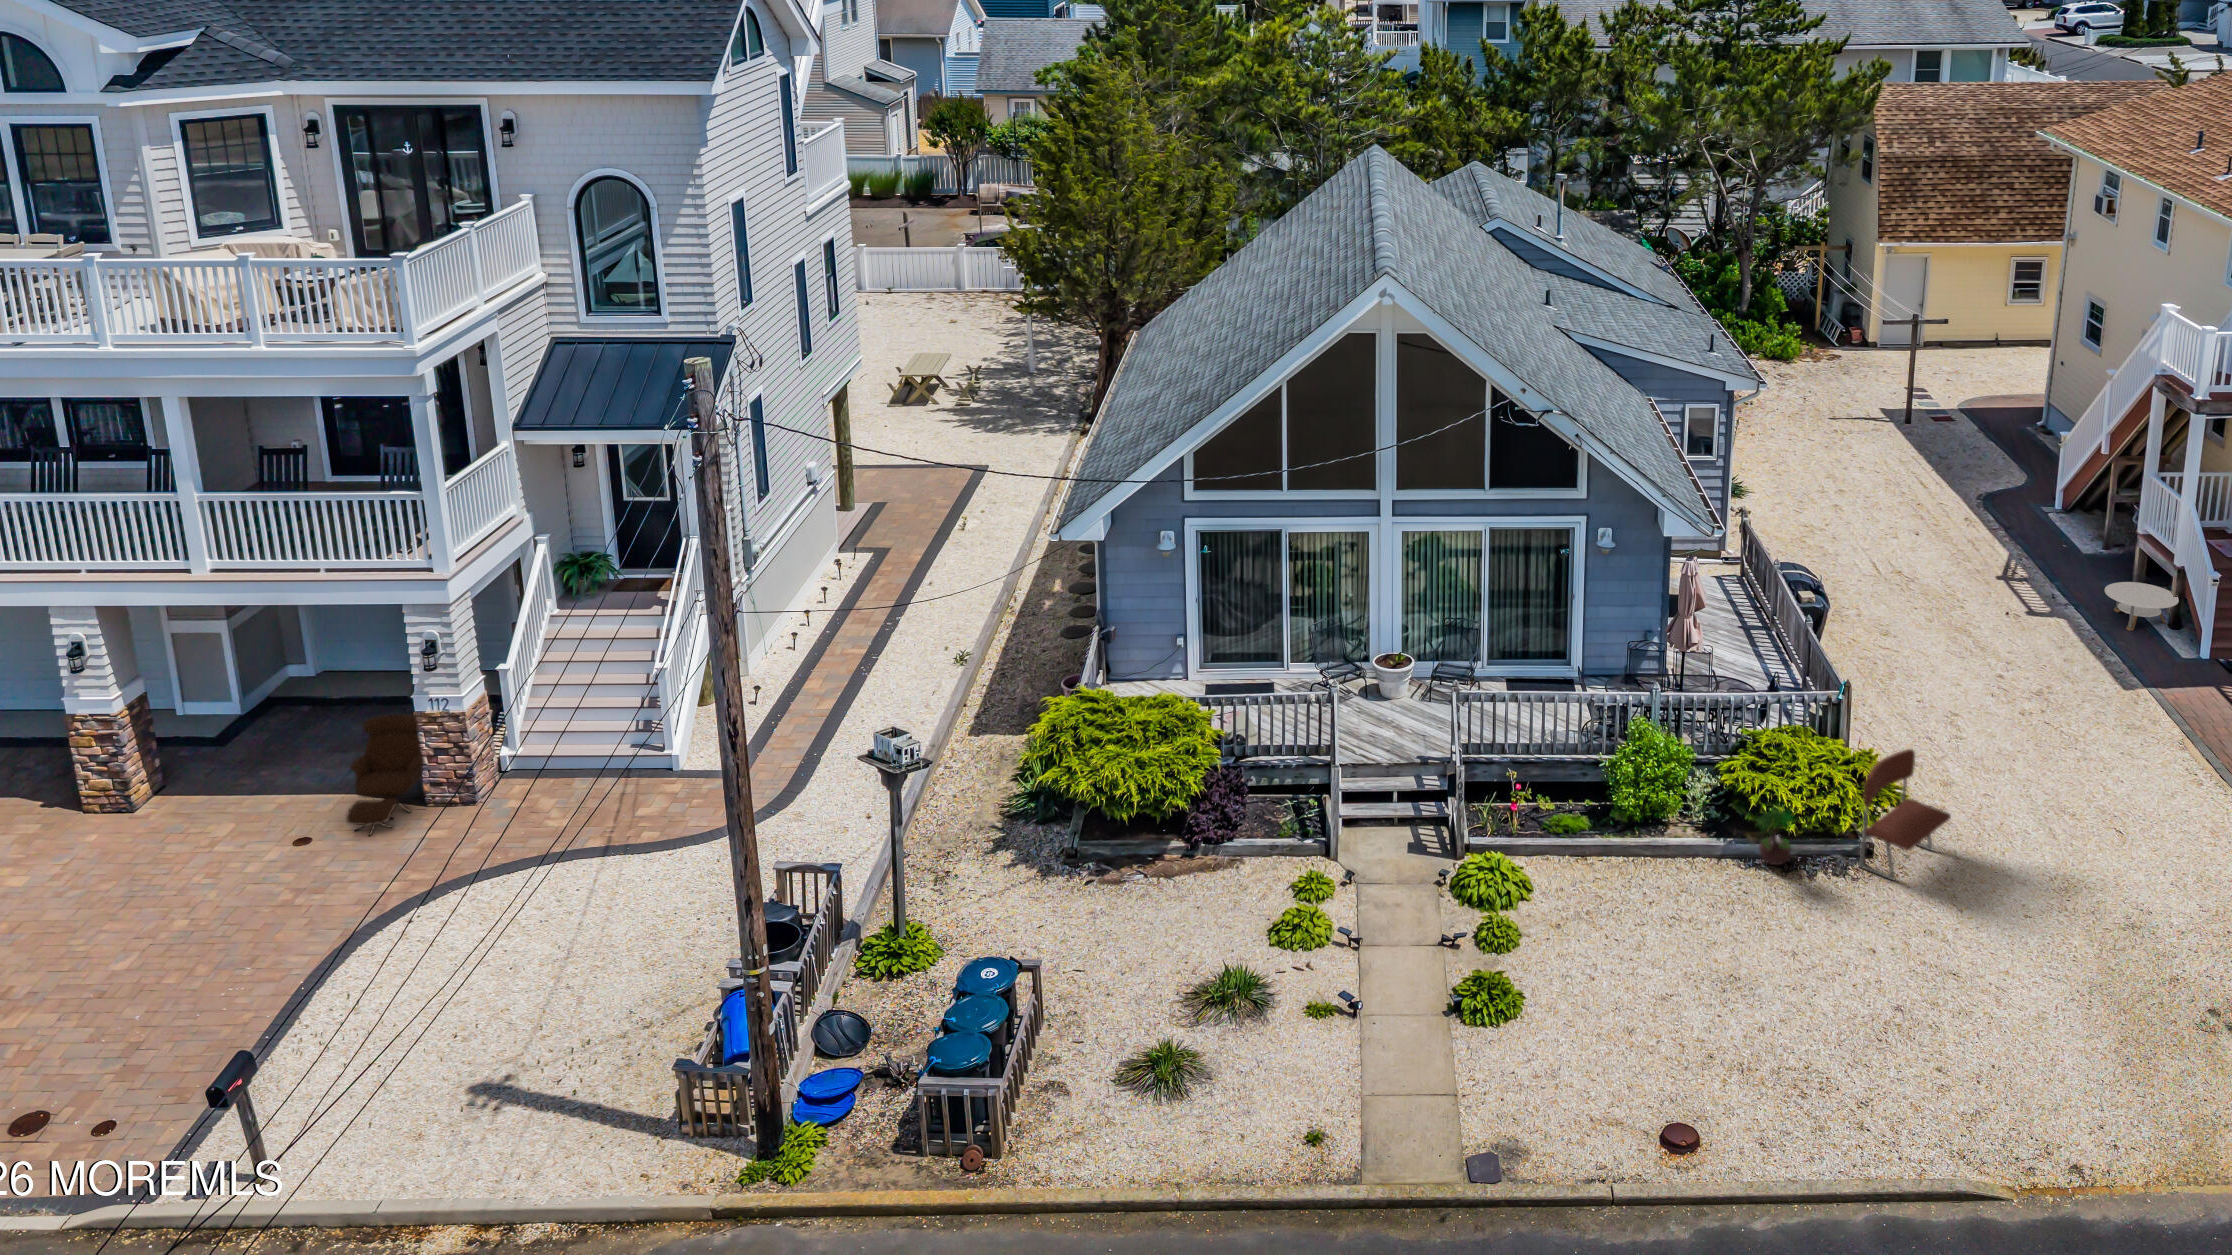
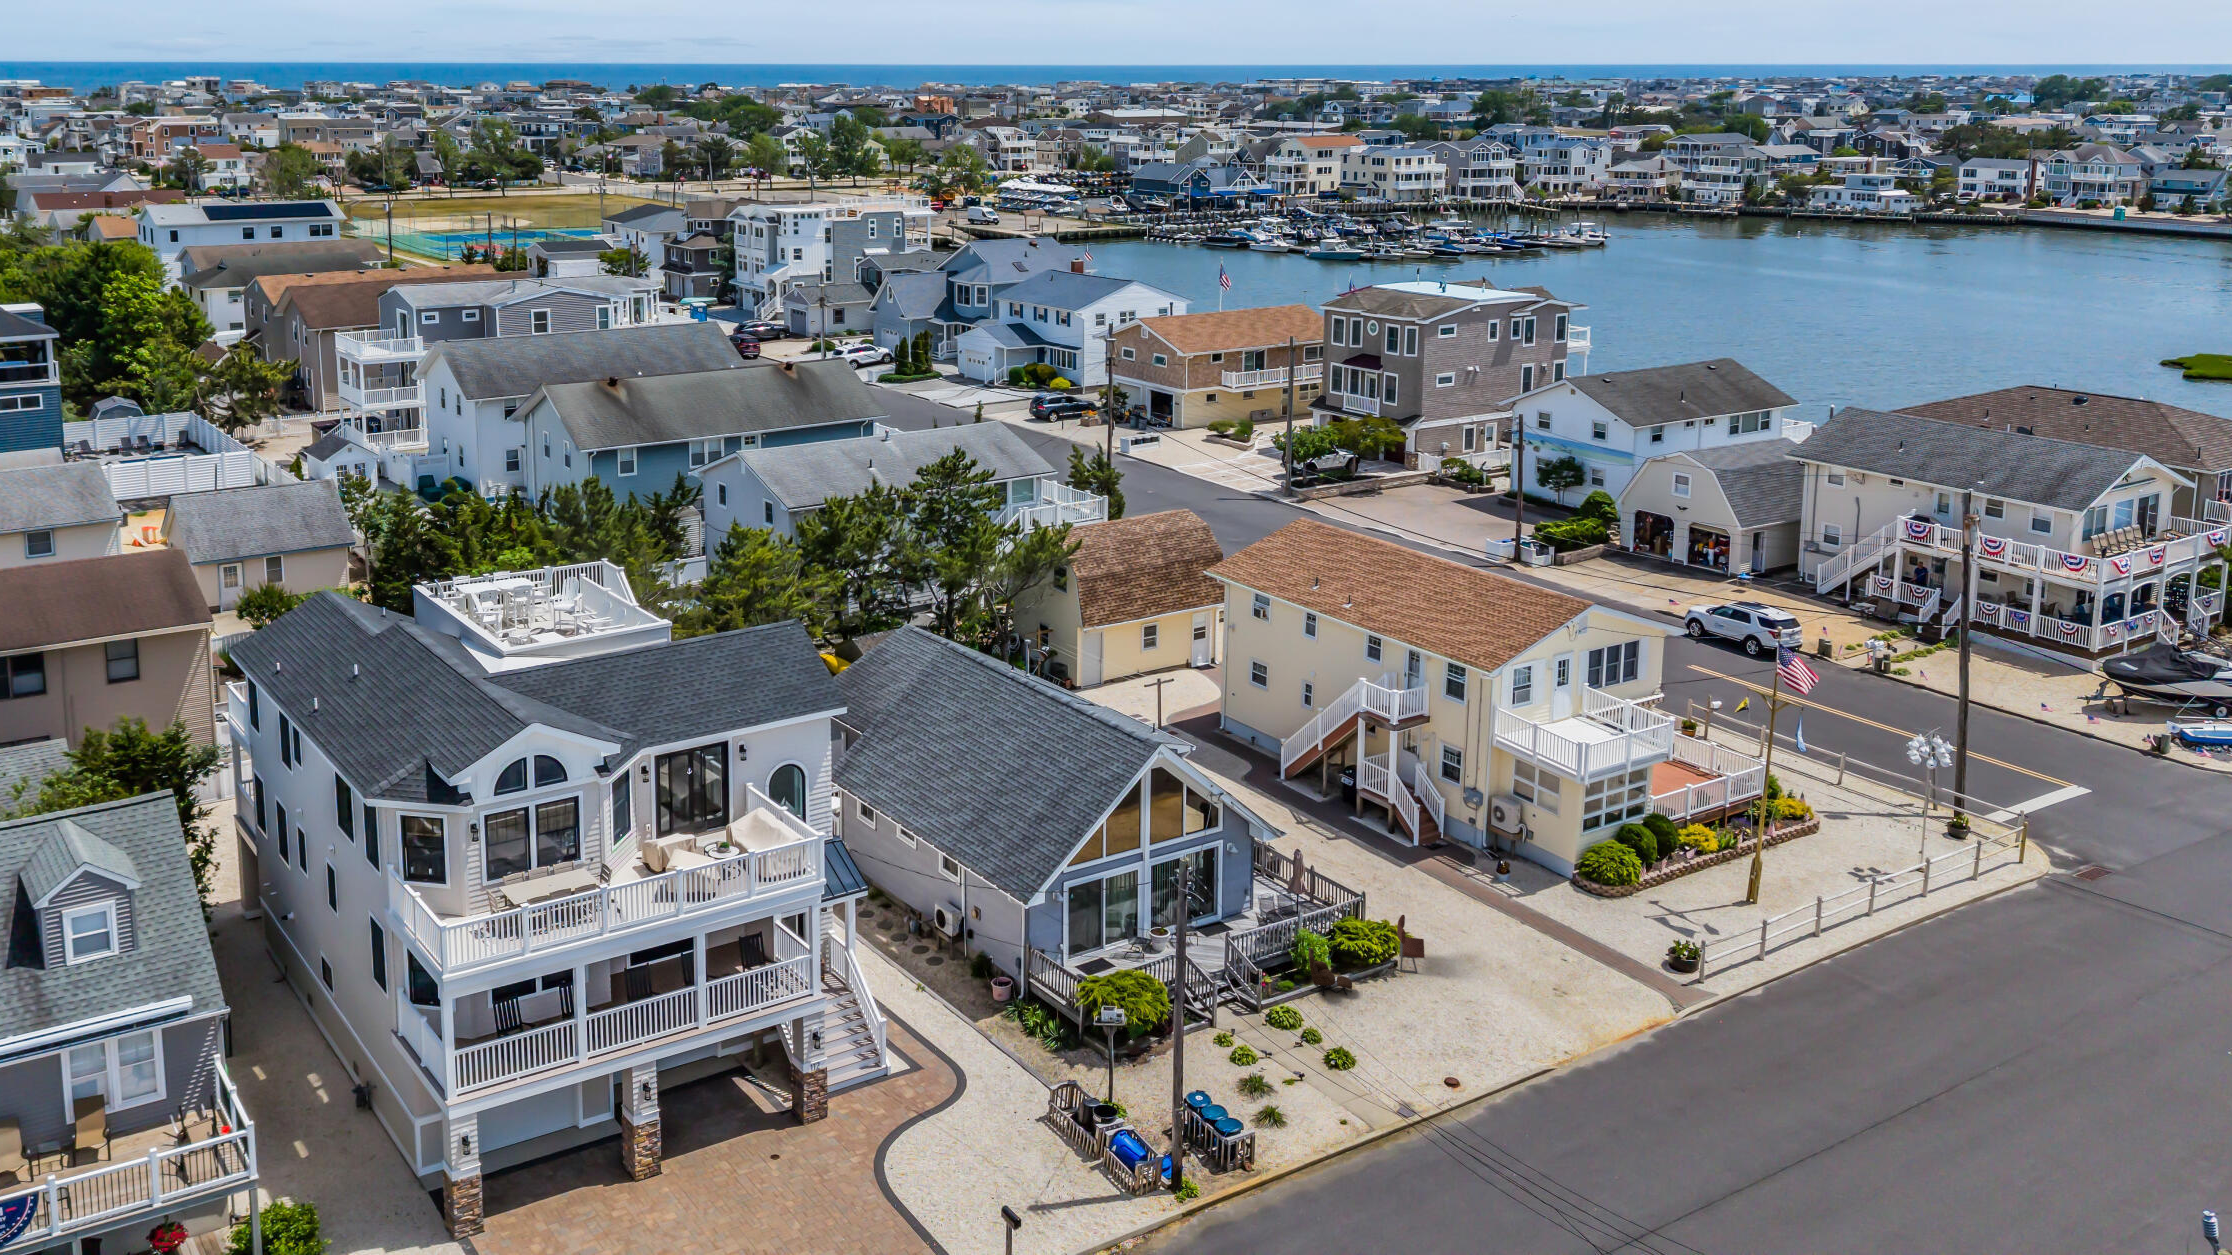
round table: present [2105,582,2179,631] -> none [1365,815,1399,840]
lounge chair: present [346,714,425,834] -> present [1308,947,1352,996]
potted tree: present [1756,807,1793,865] -> present [1125,1026,1143,1055]

